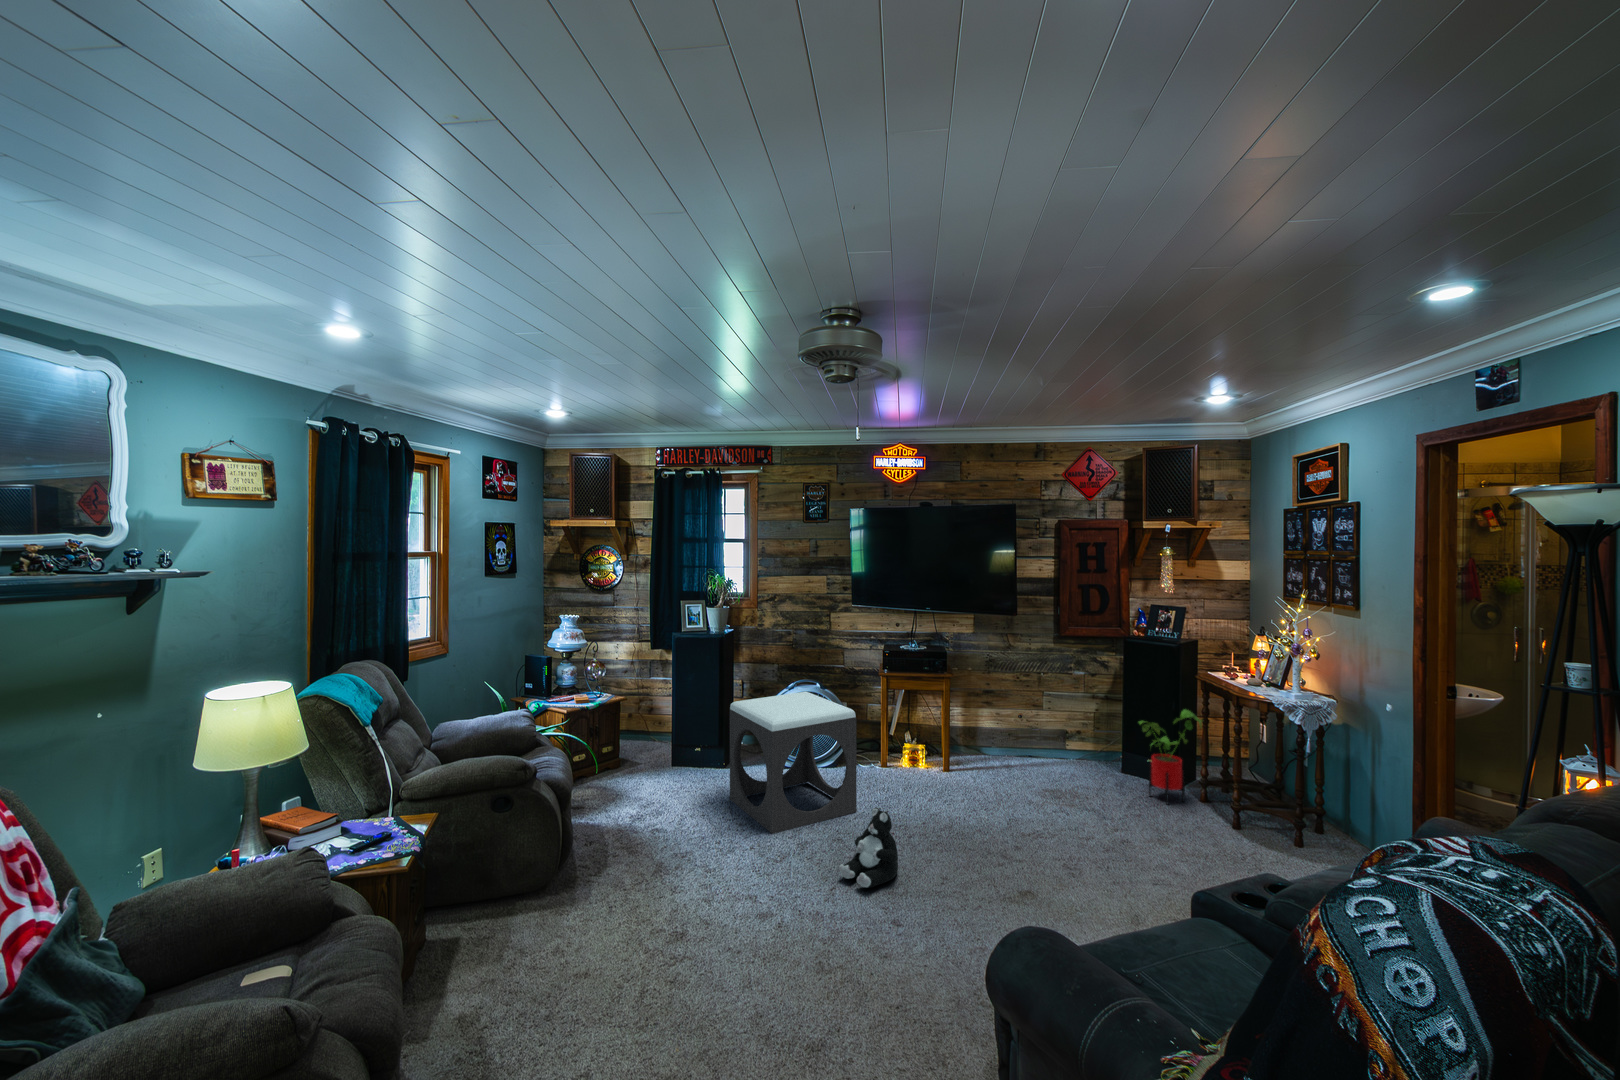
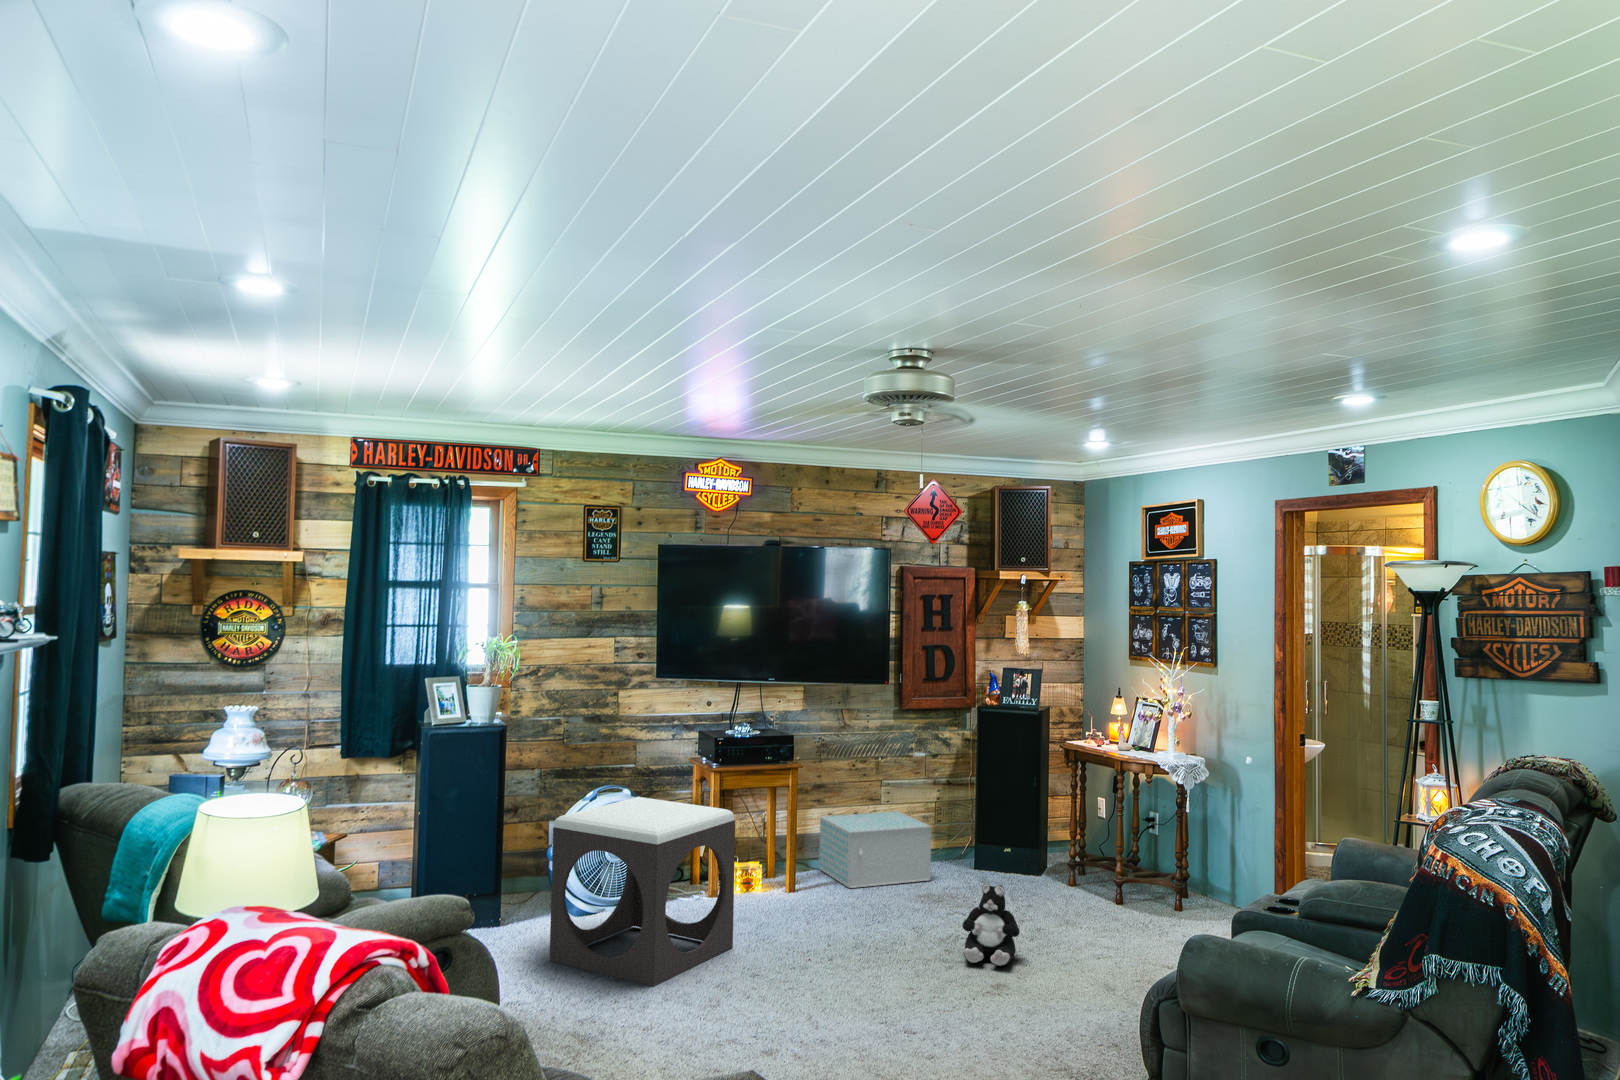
house plant: present [1139,709,1202,804] -> none [1007,782,1073,891]
storage box: none [985,715,1069,778] -> present [819,811,931,888]
plush toy: present [839,808,898,888] -> present [962,884,1020,966]

